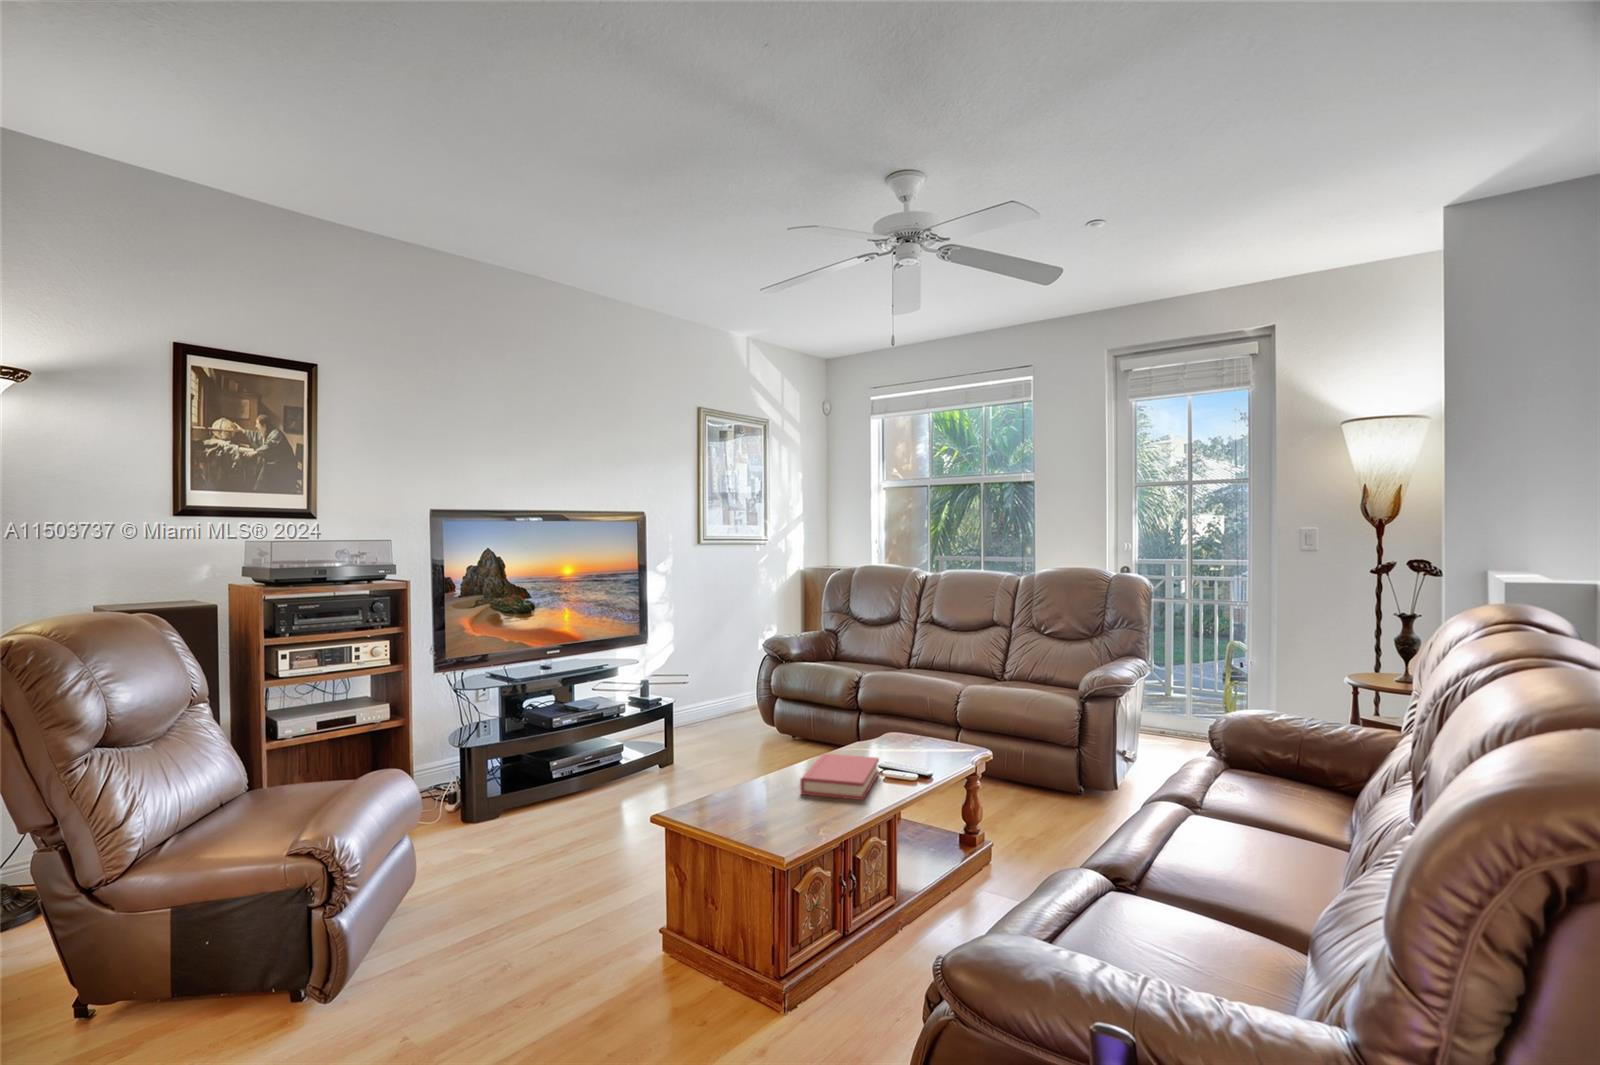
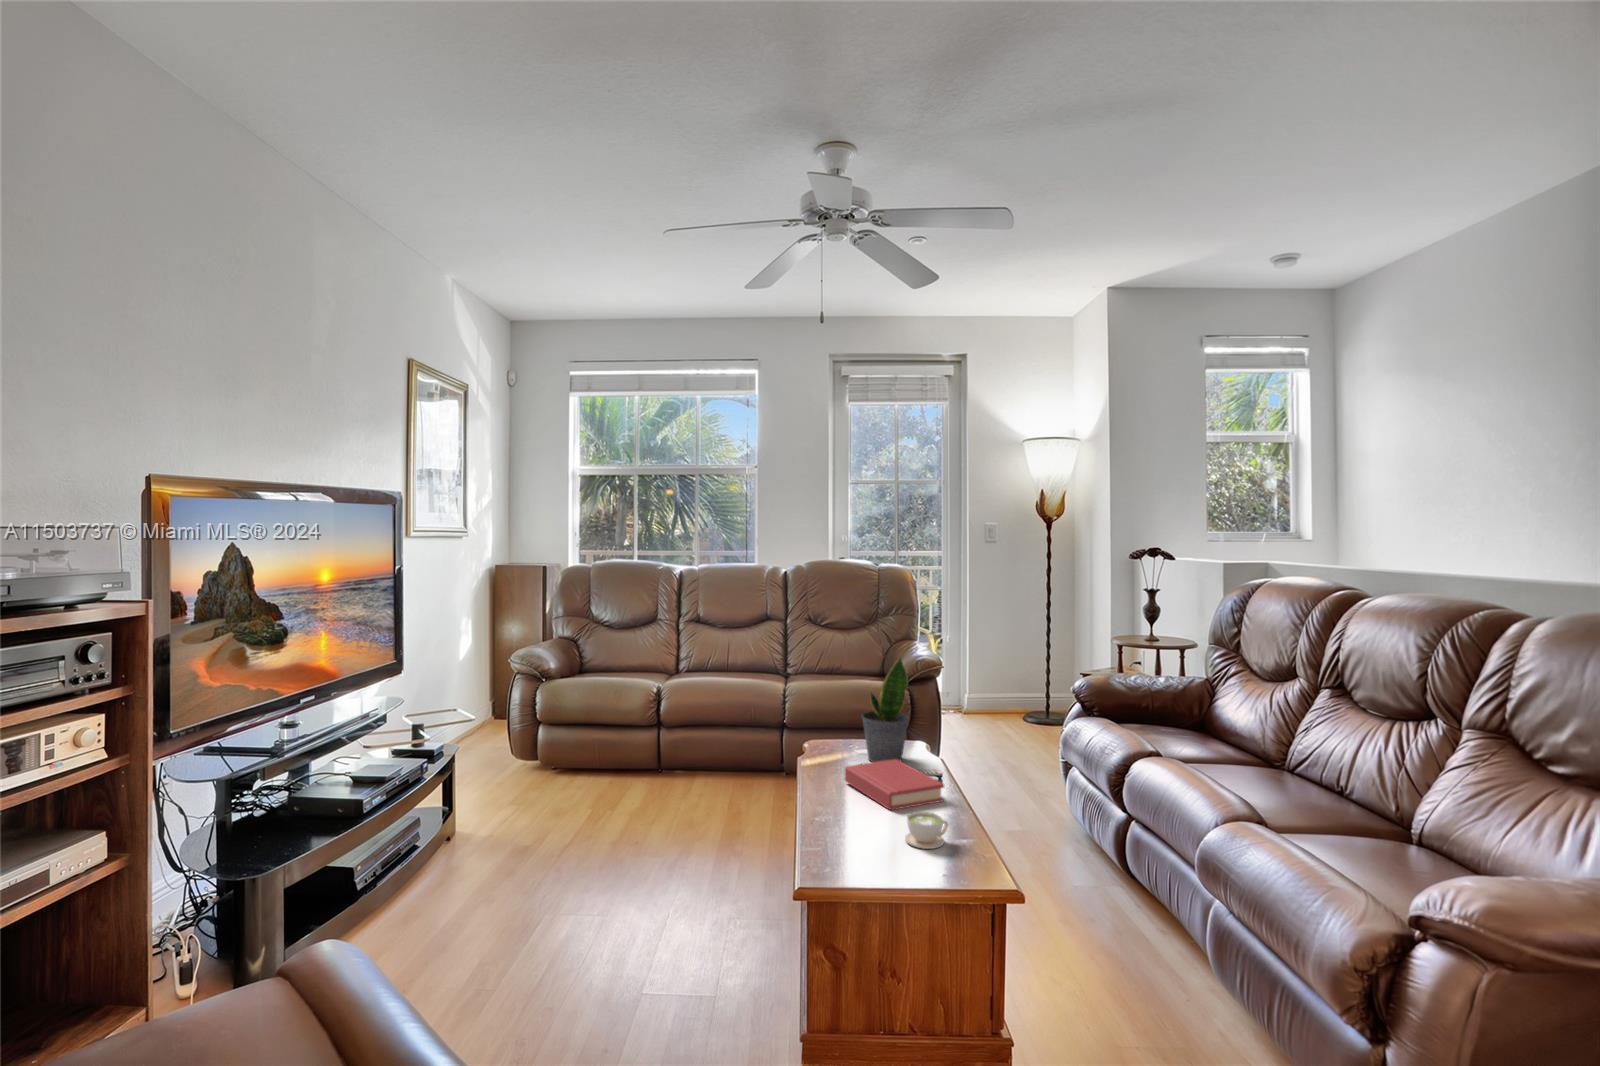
potted plant: none [883,658,931,767] -> present [862,657,909,762]
coffee cup: none [745,791,782,825] -> present [905,812,948,849]

